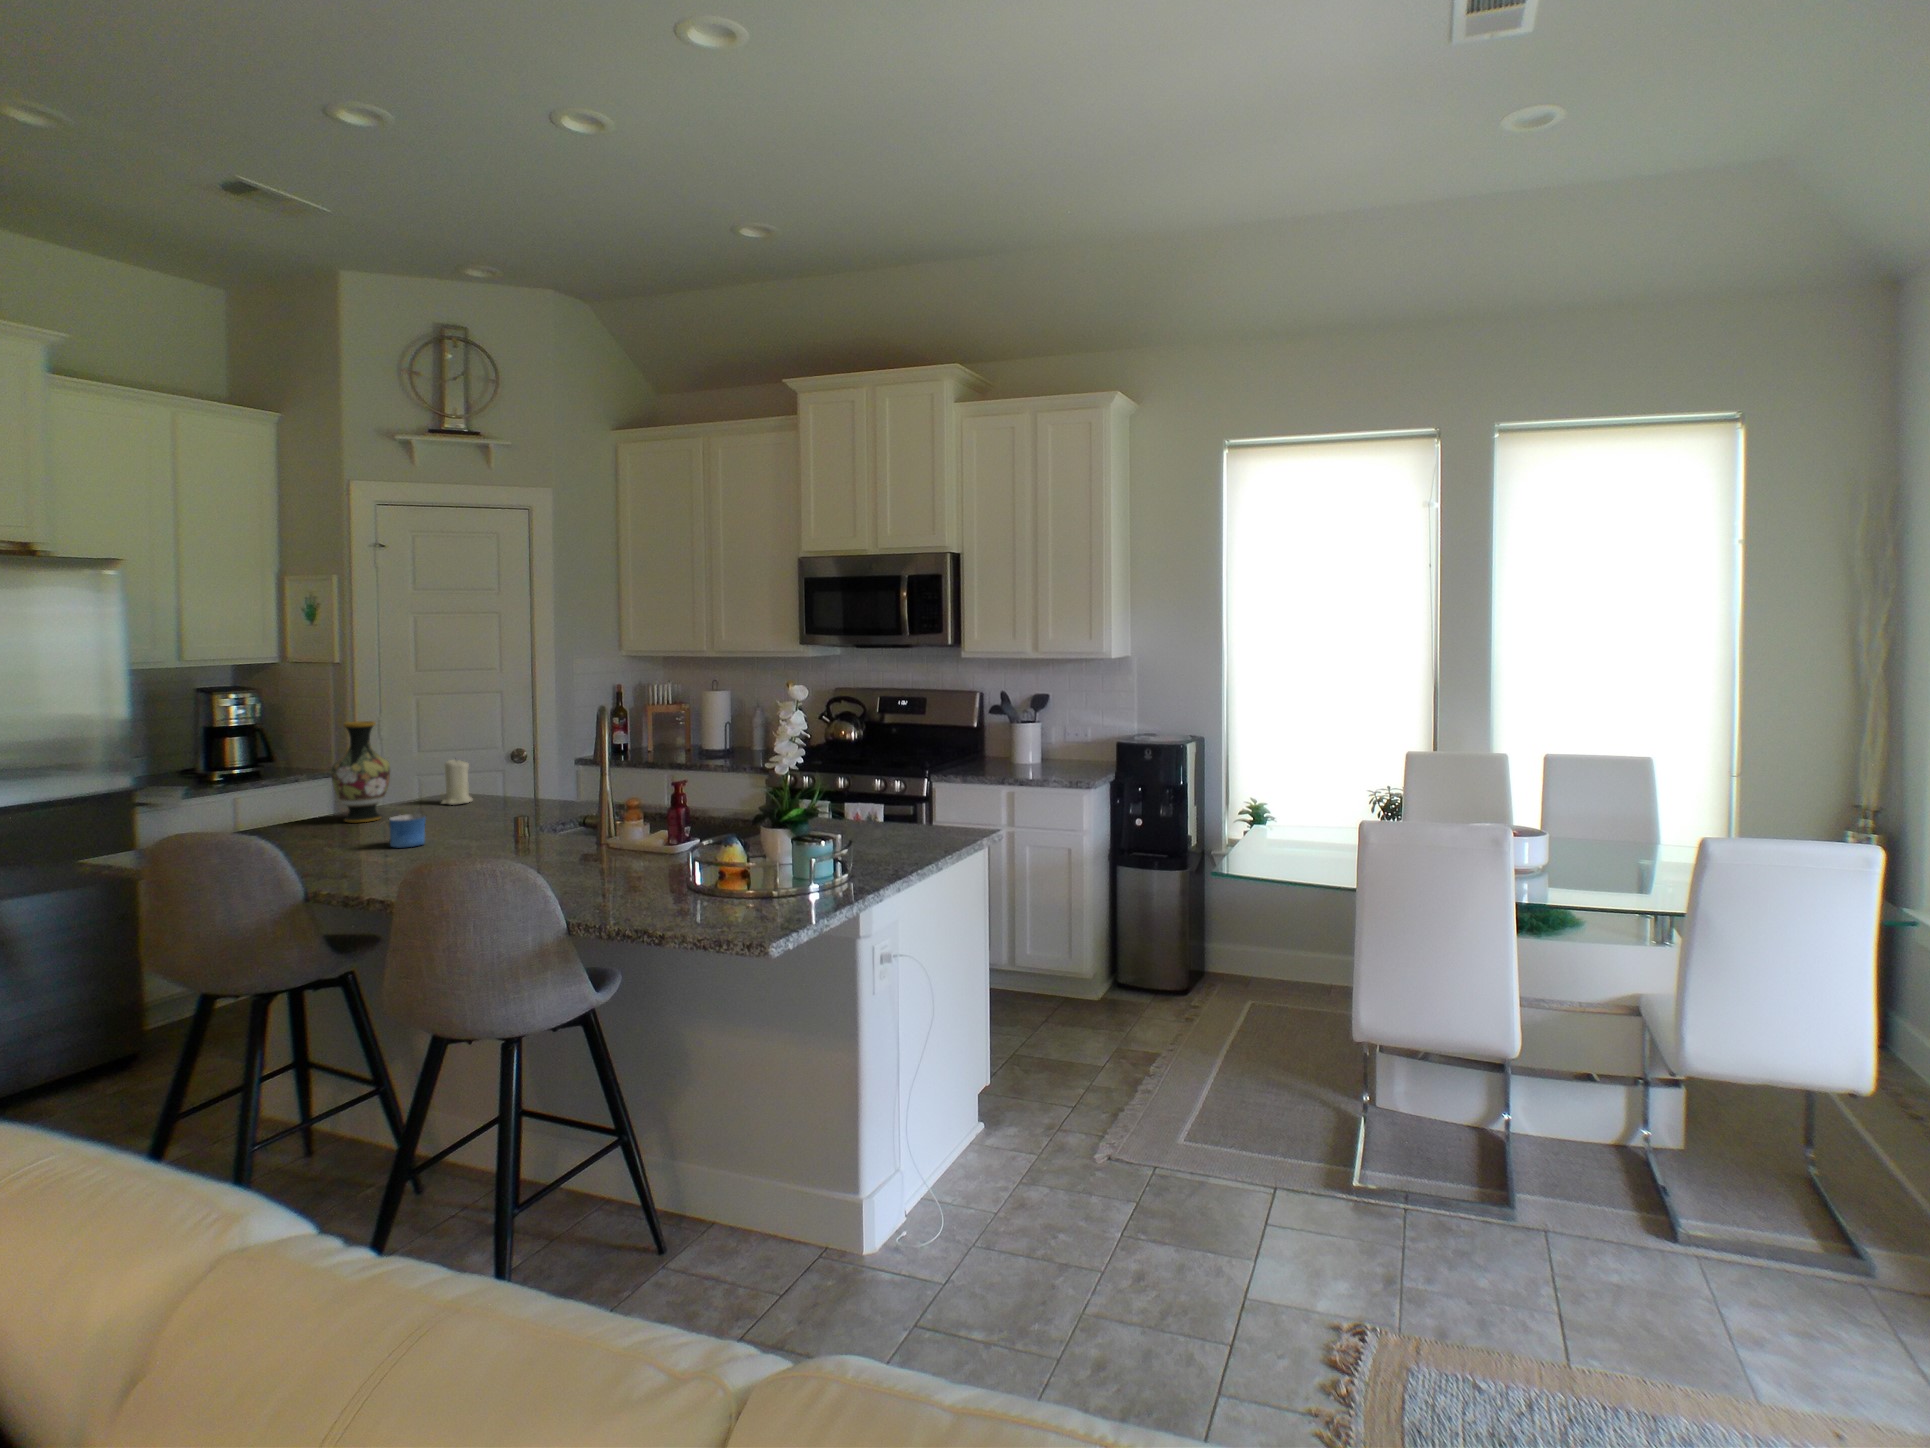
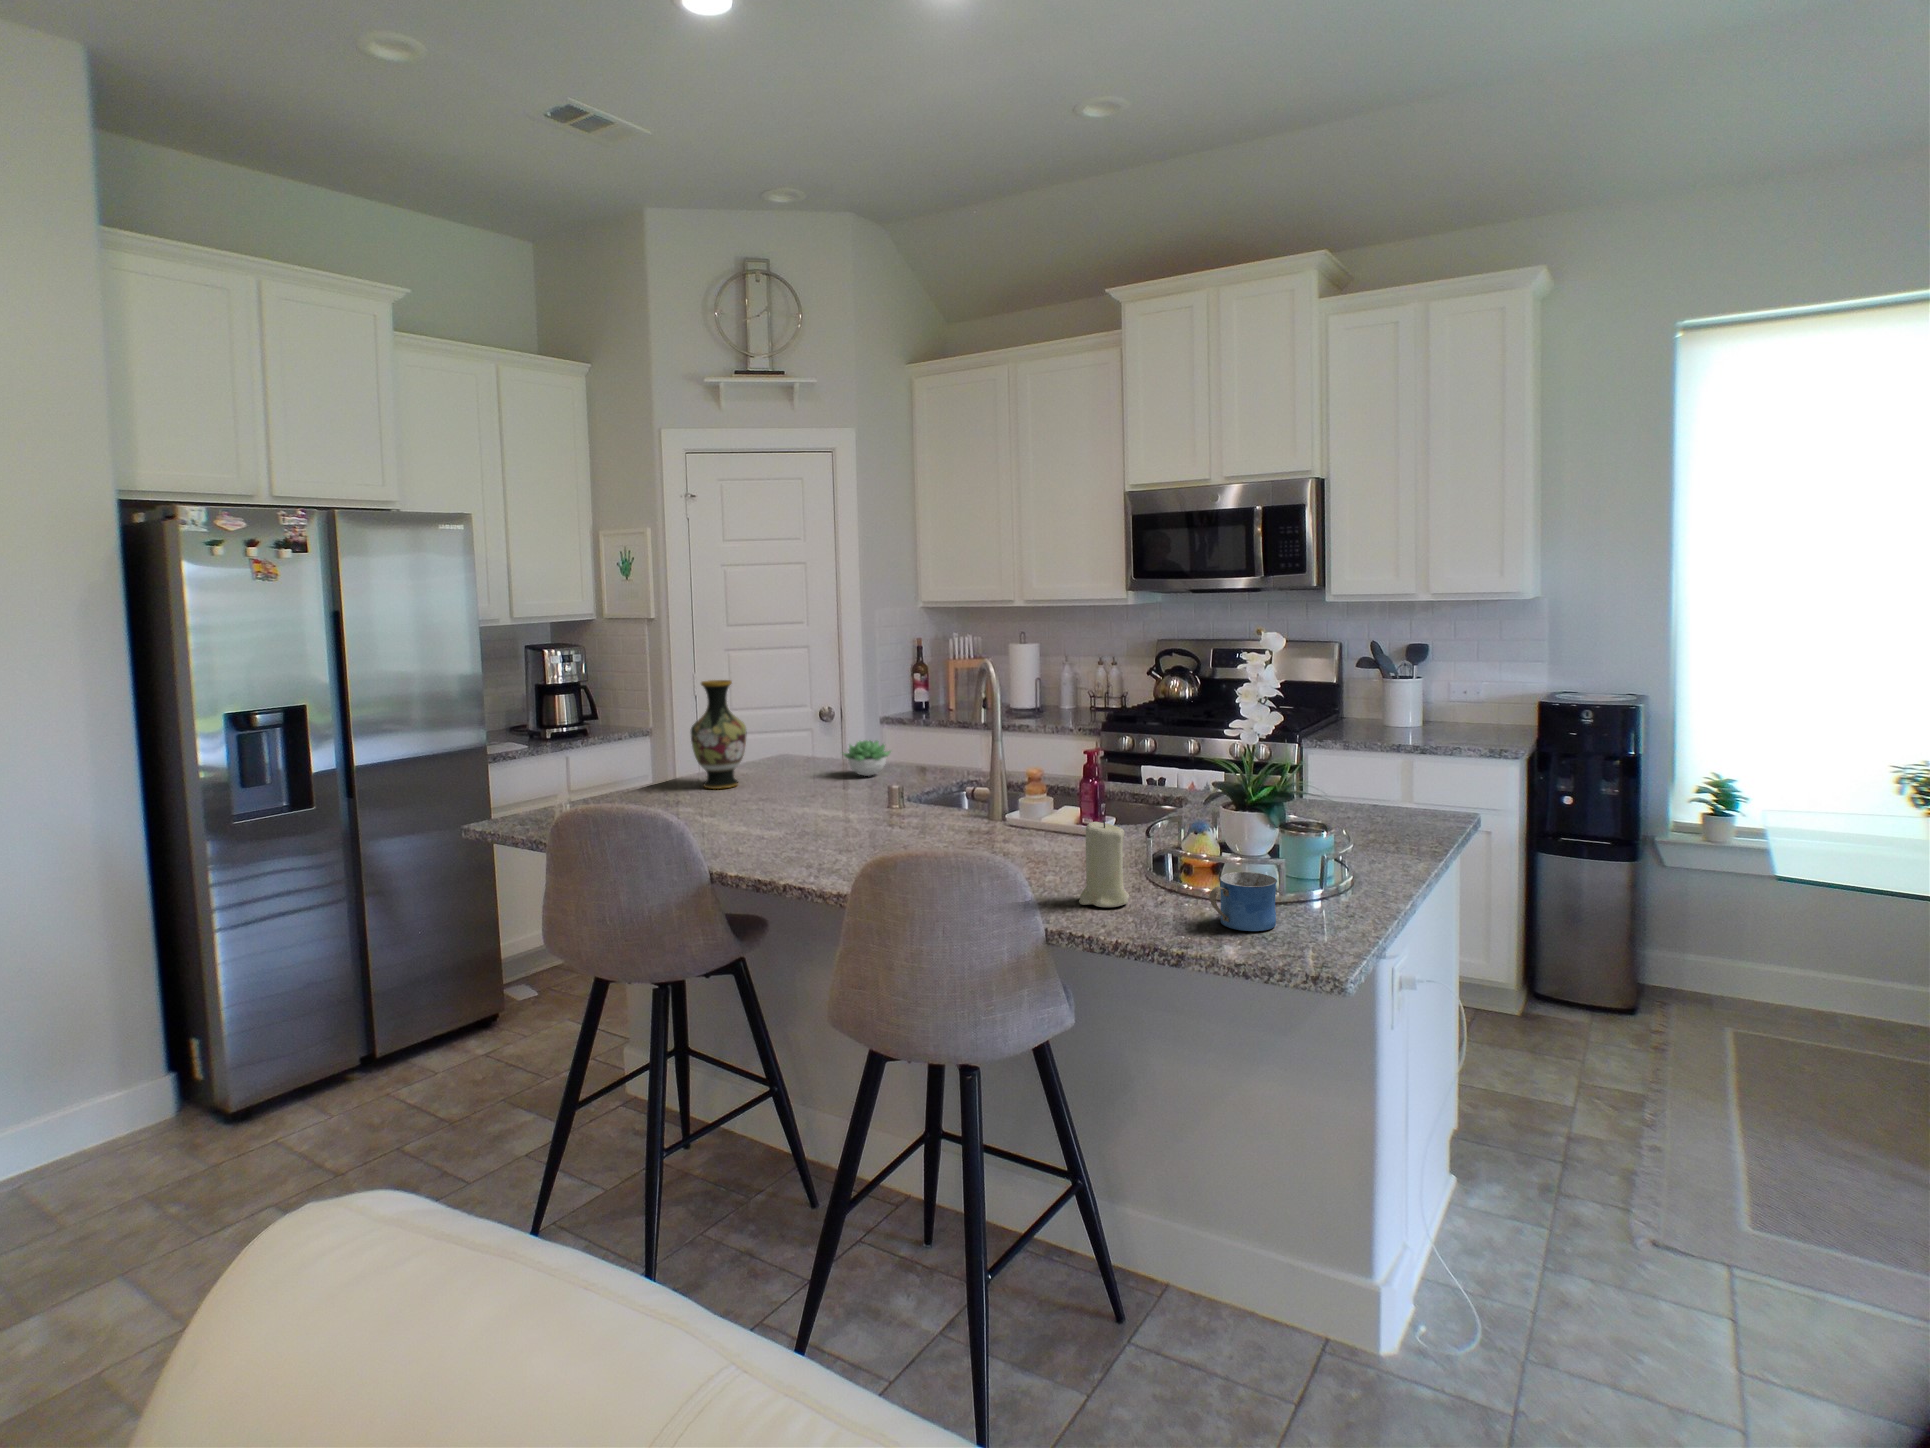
candle: present [441,759,472,805] -> present [1079,820,1129,907]
succulent plant: none [487,777,537,809] -> present [843,740,891,776]
mug: present [384,814,426,847] -> present [1210,872,1277,931]

